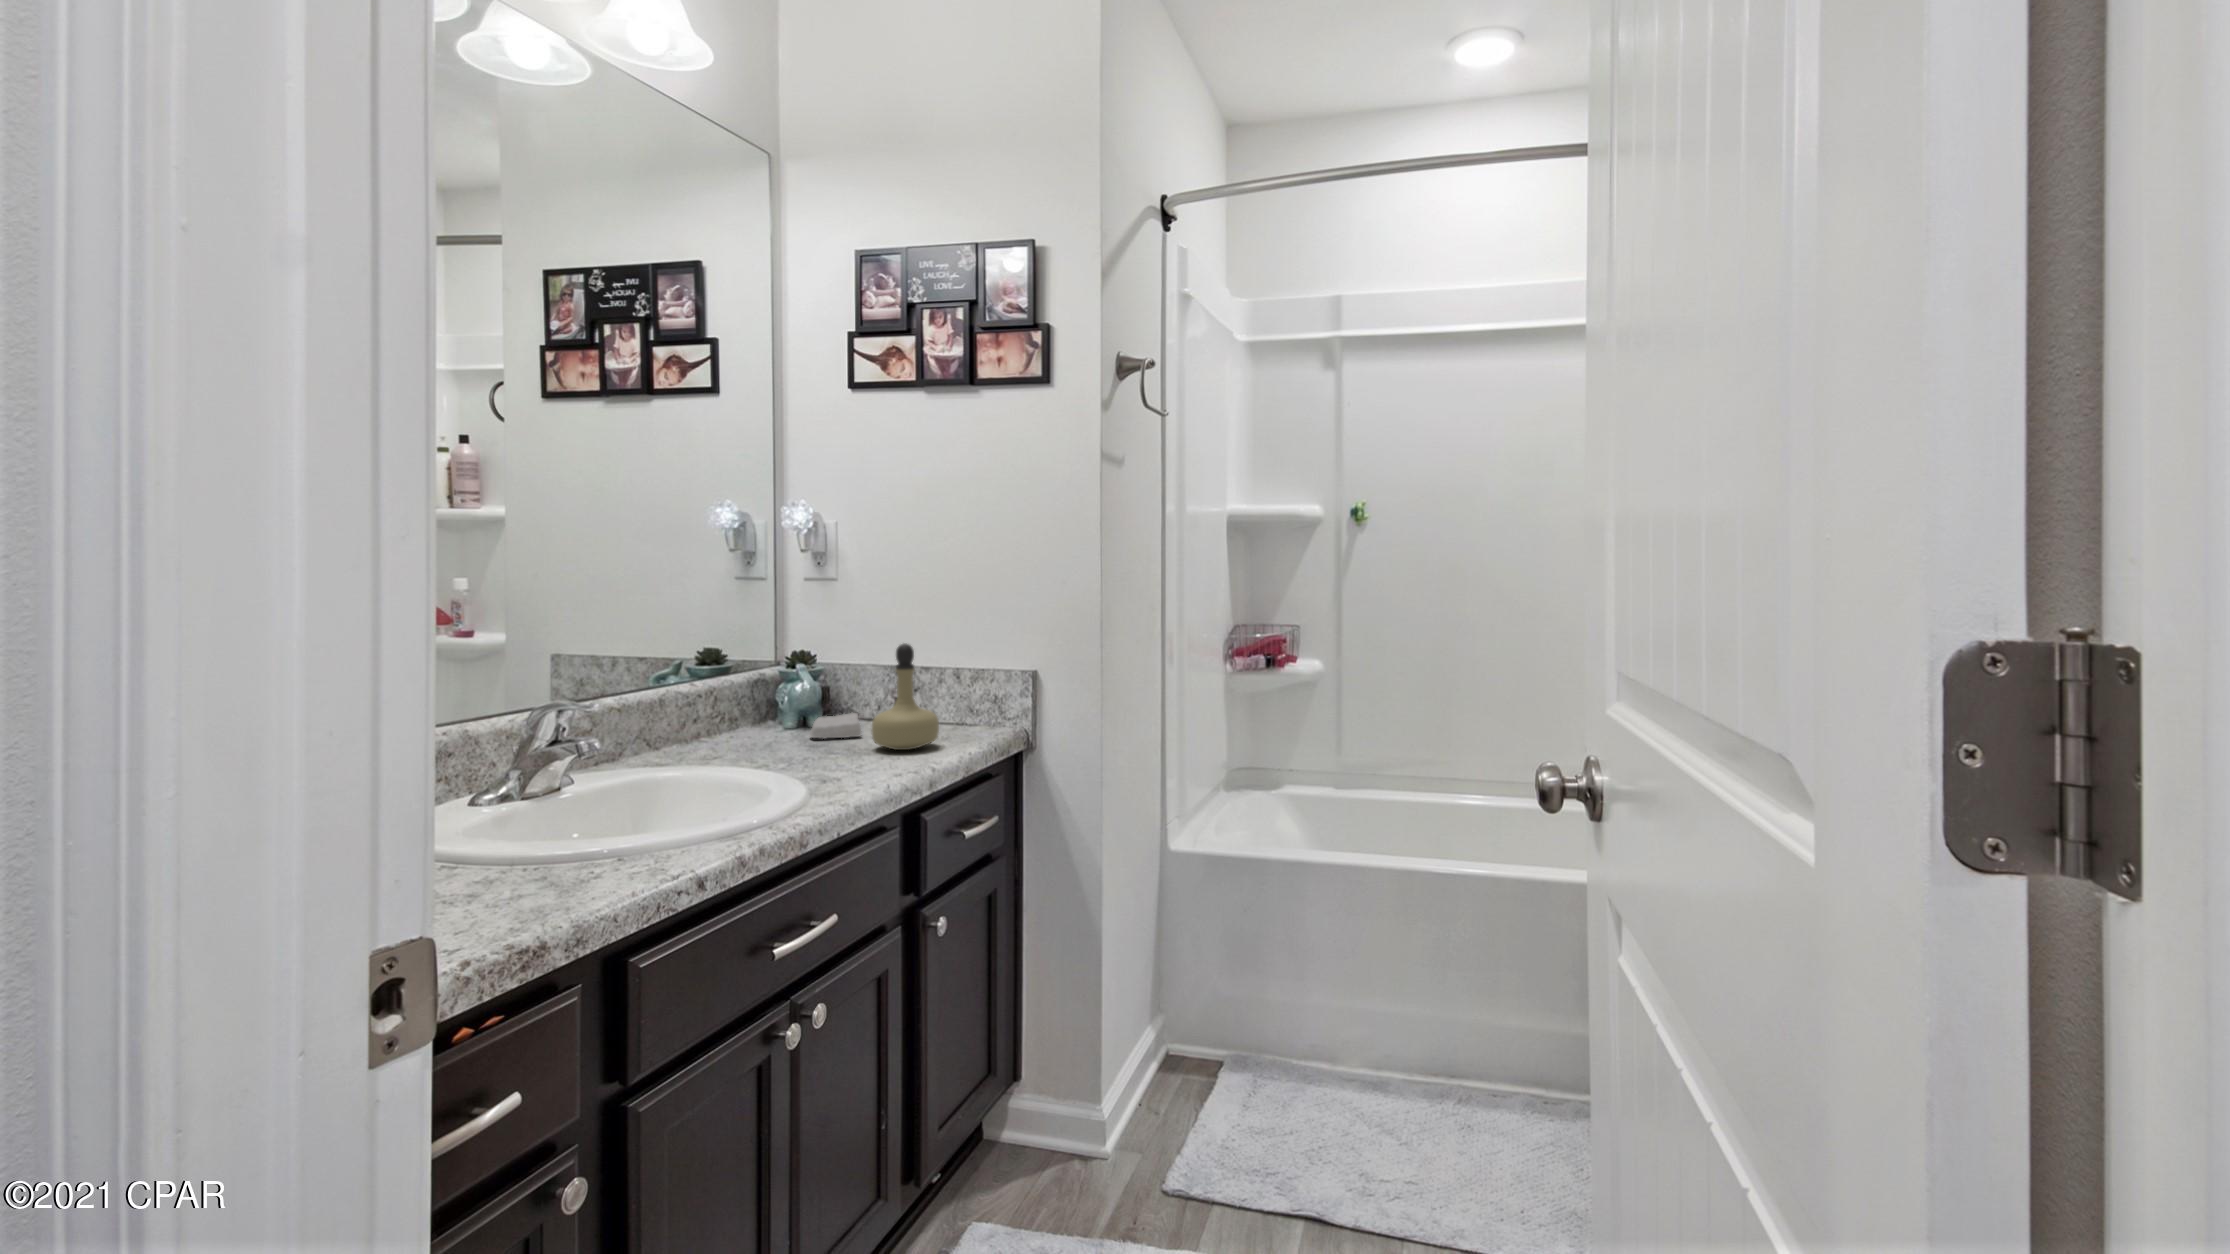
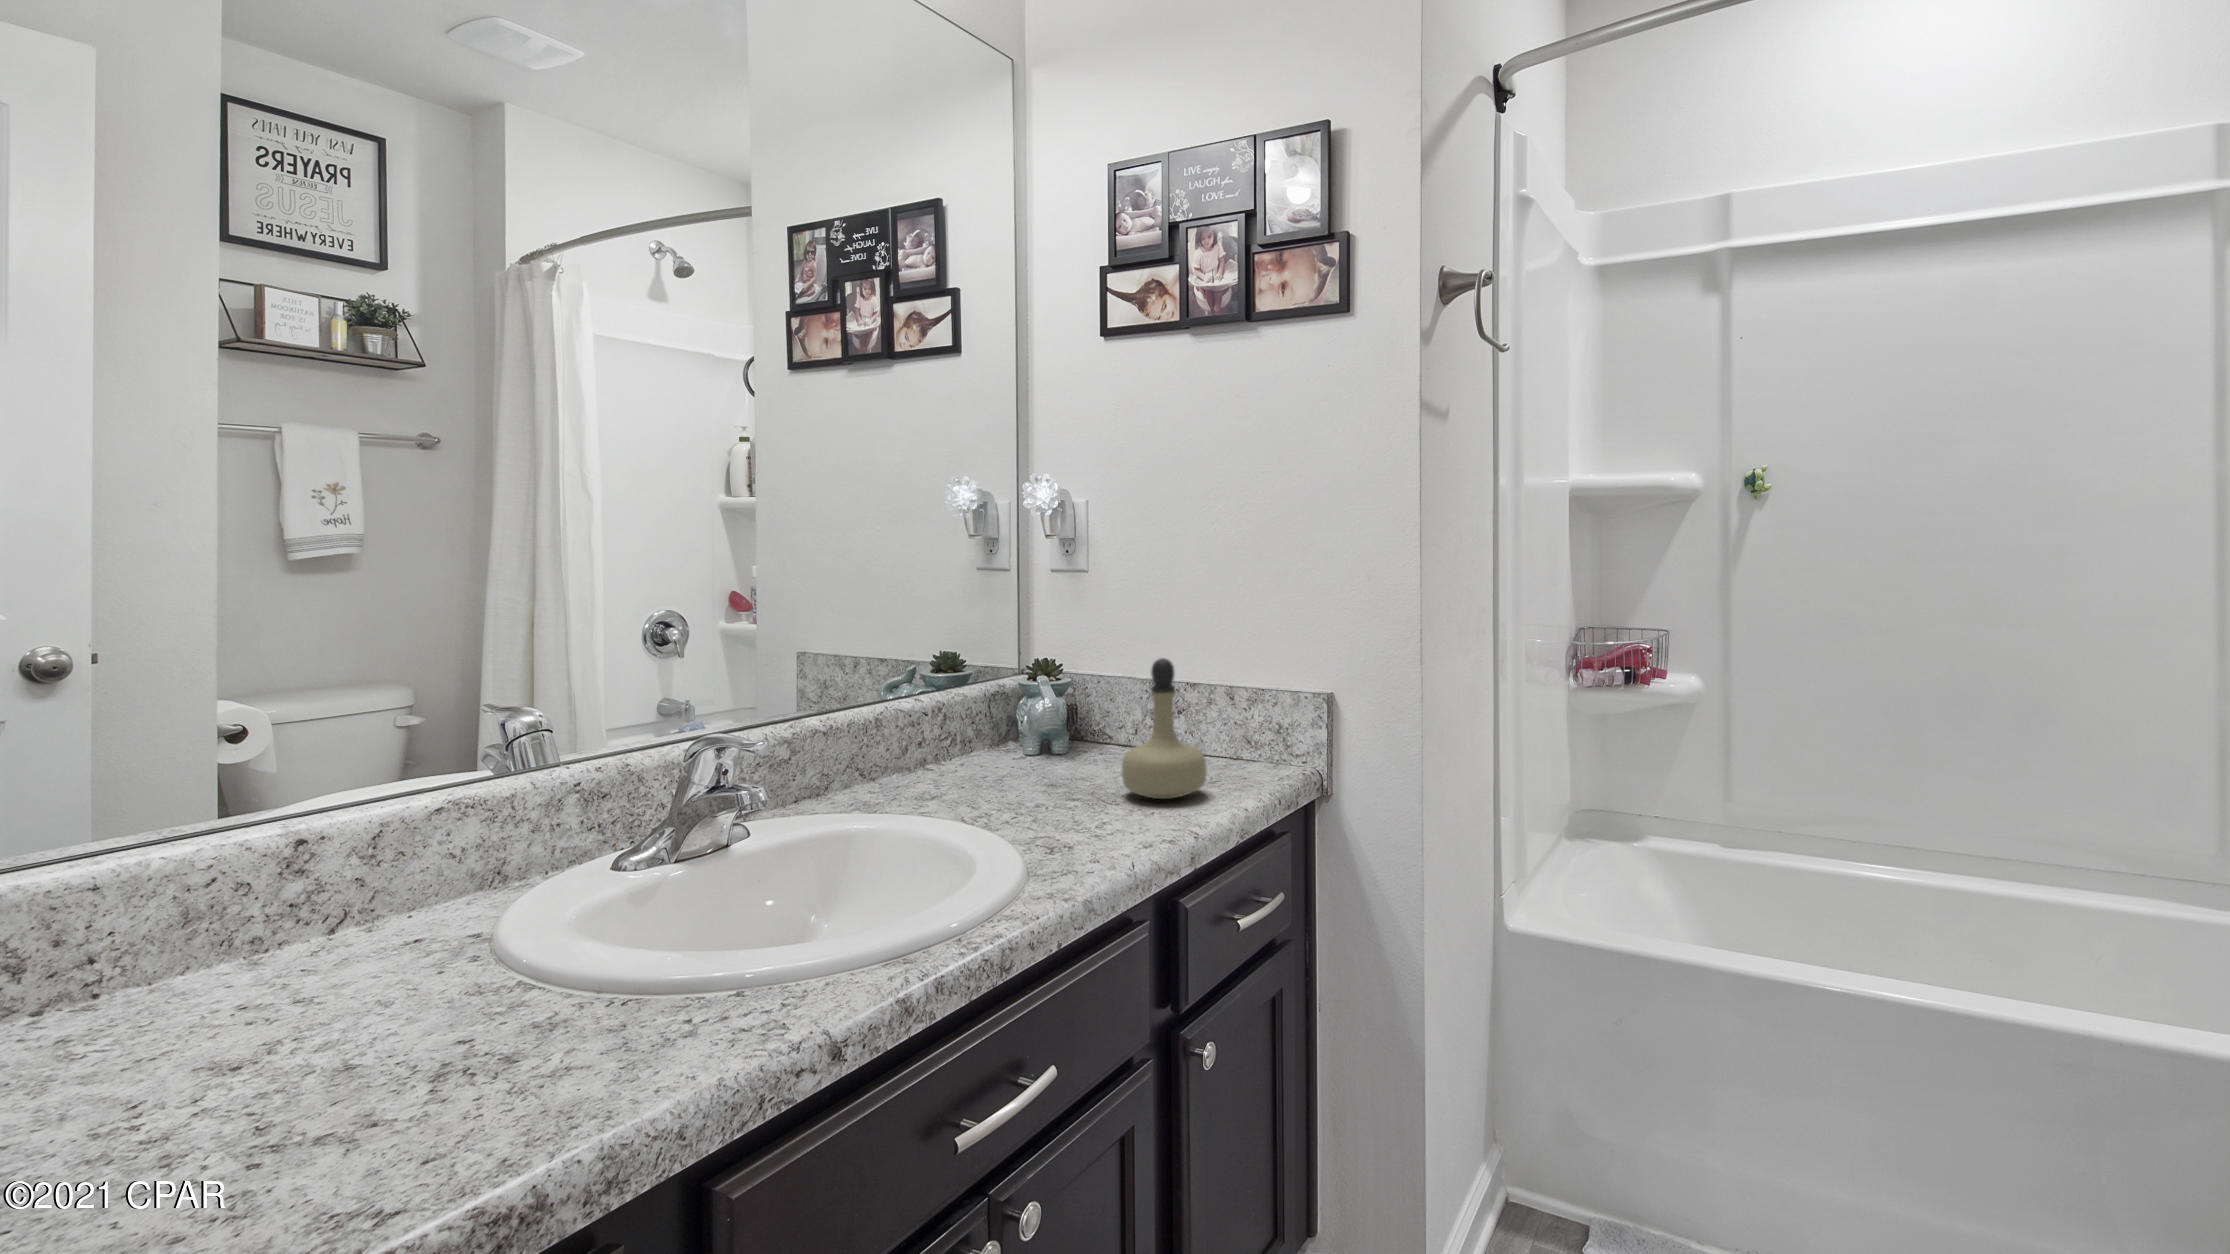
soap bar: present [810,713,862,739] -> none [1051,741,1113,774]

